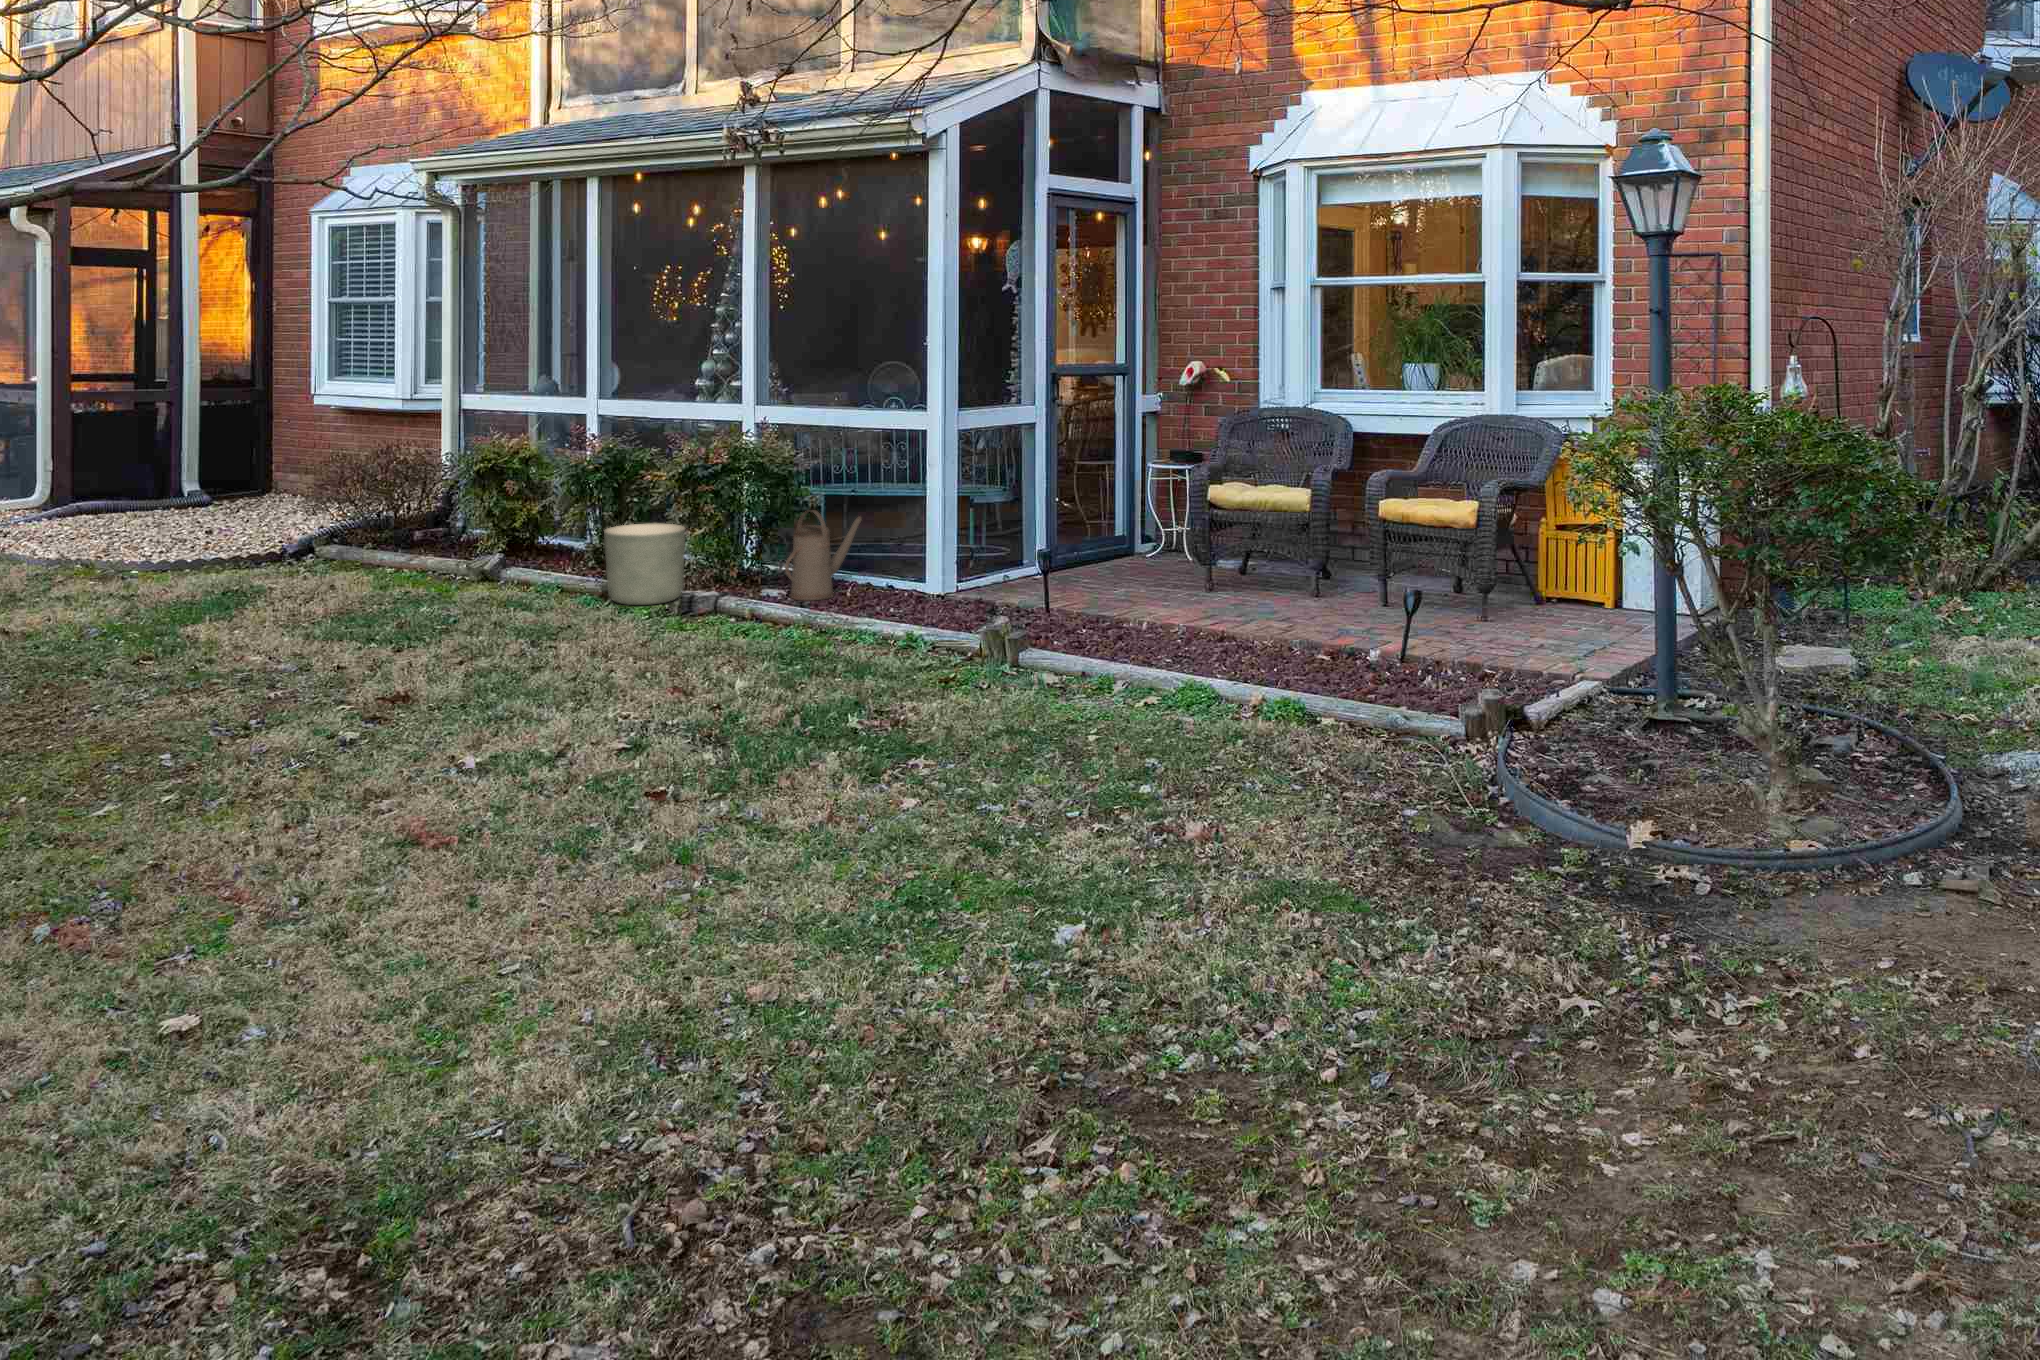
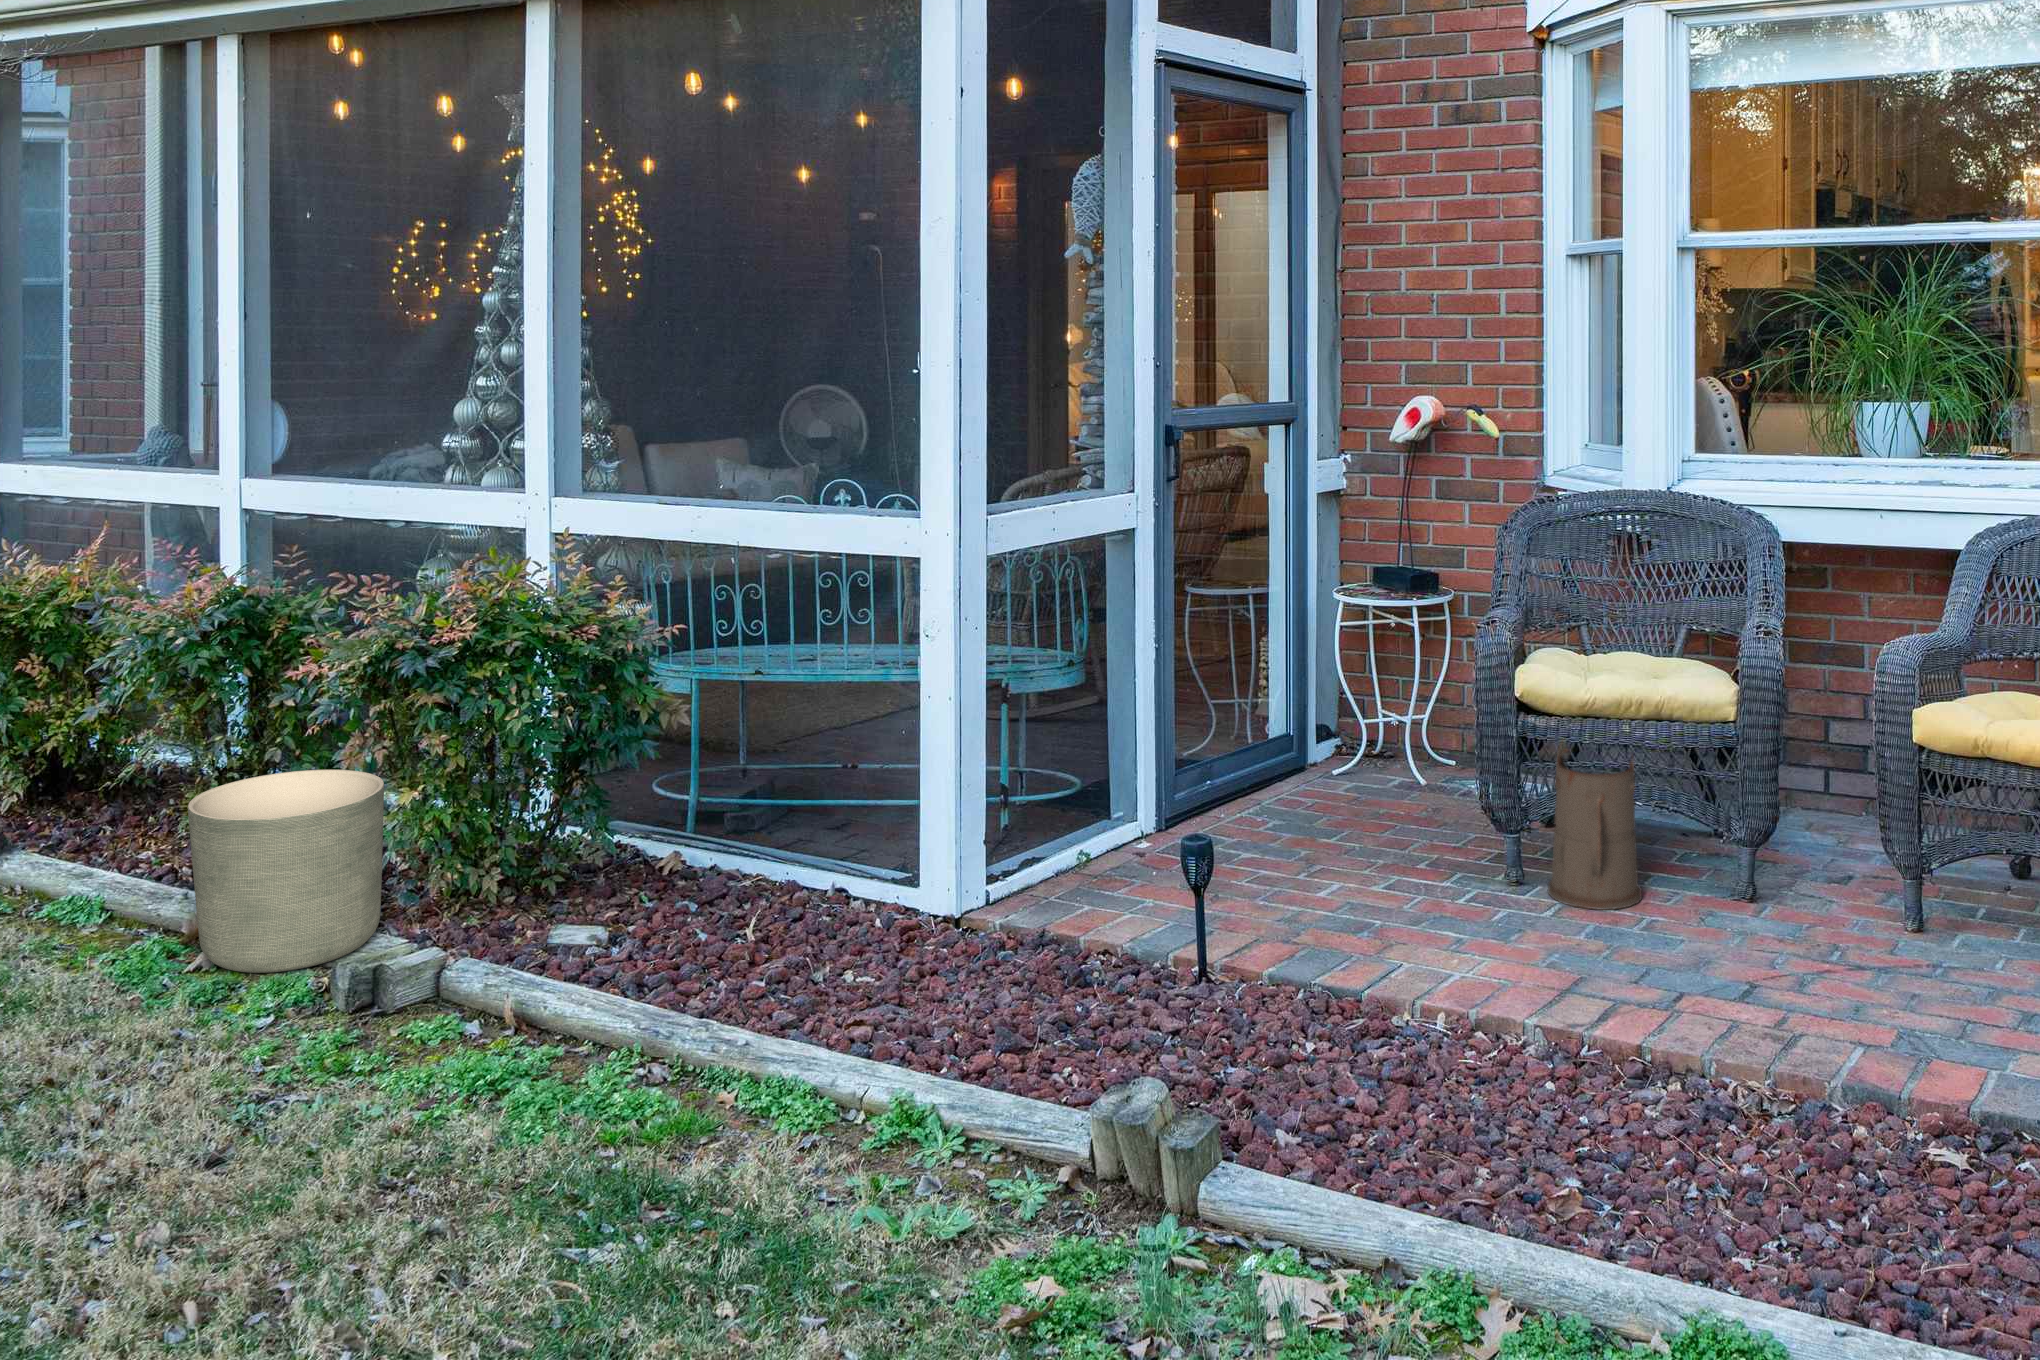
watering can: present [785,510,862,600] -> present [1548,745,1642,910]

